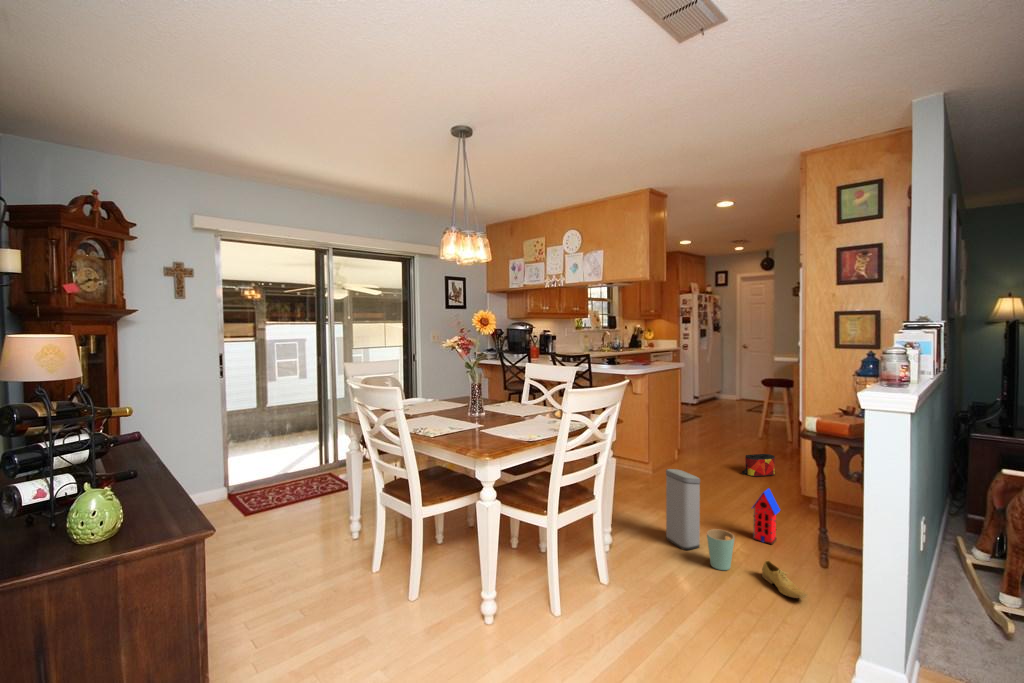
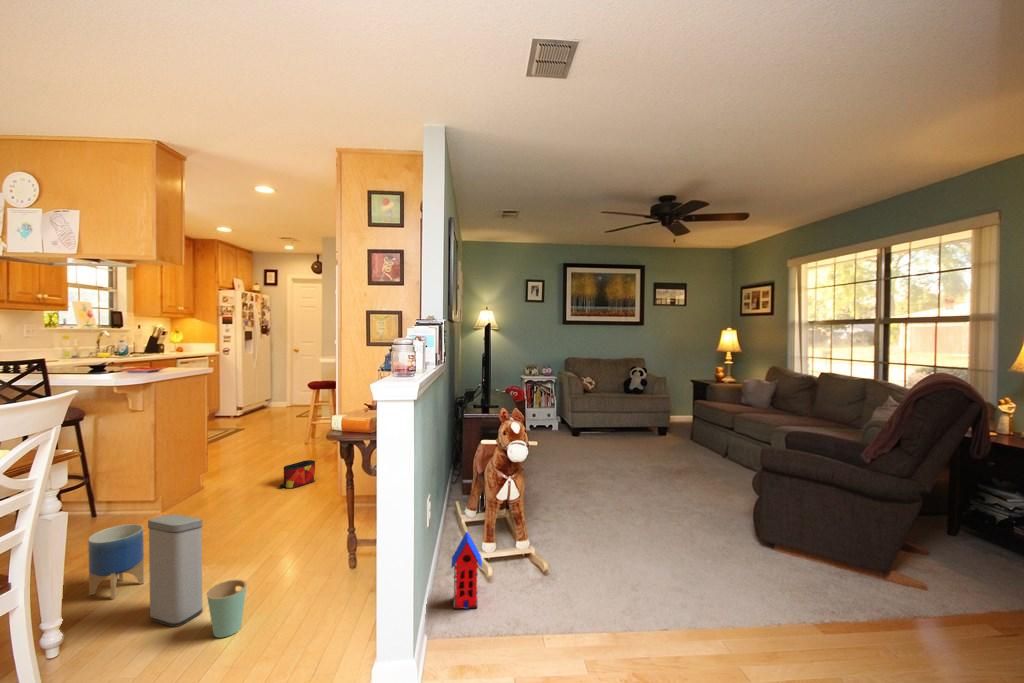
planter: none [627,470,656,518] -> present [88,524,144,599]
toy house: present [752,488,780,544] -> present [451,532,482,609]
shoe: present [762,561,807,598] -> none [281,599,329,636]

